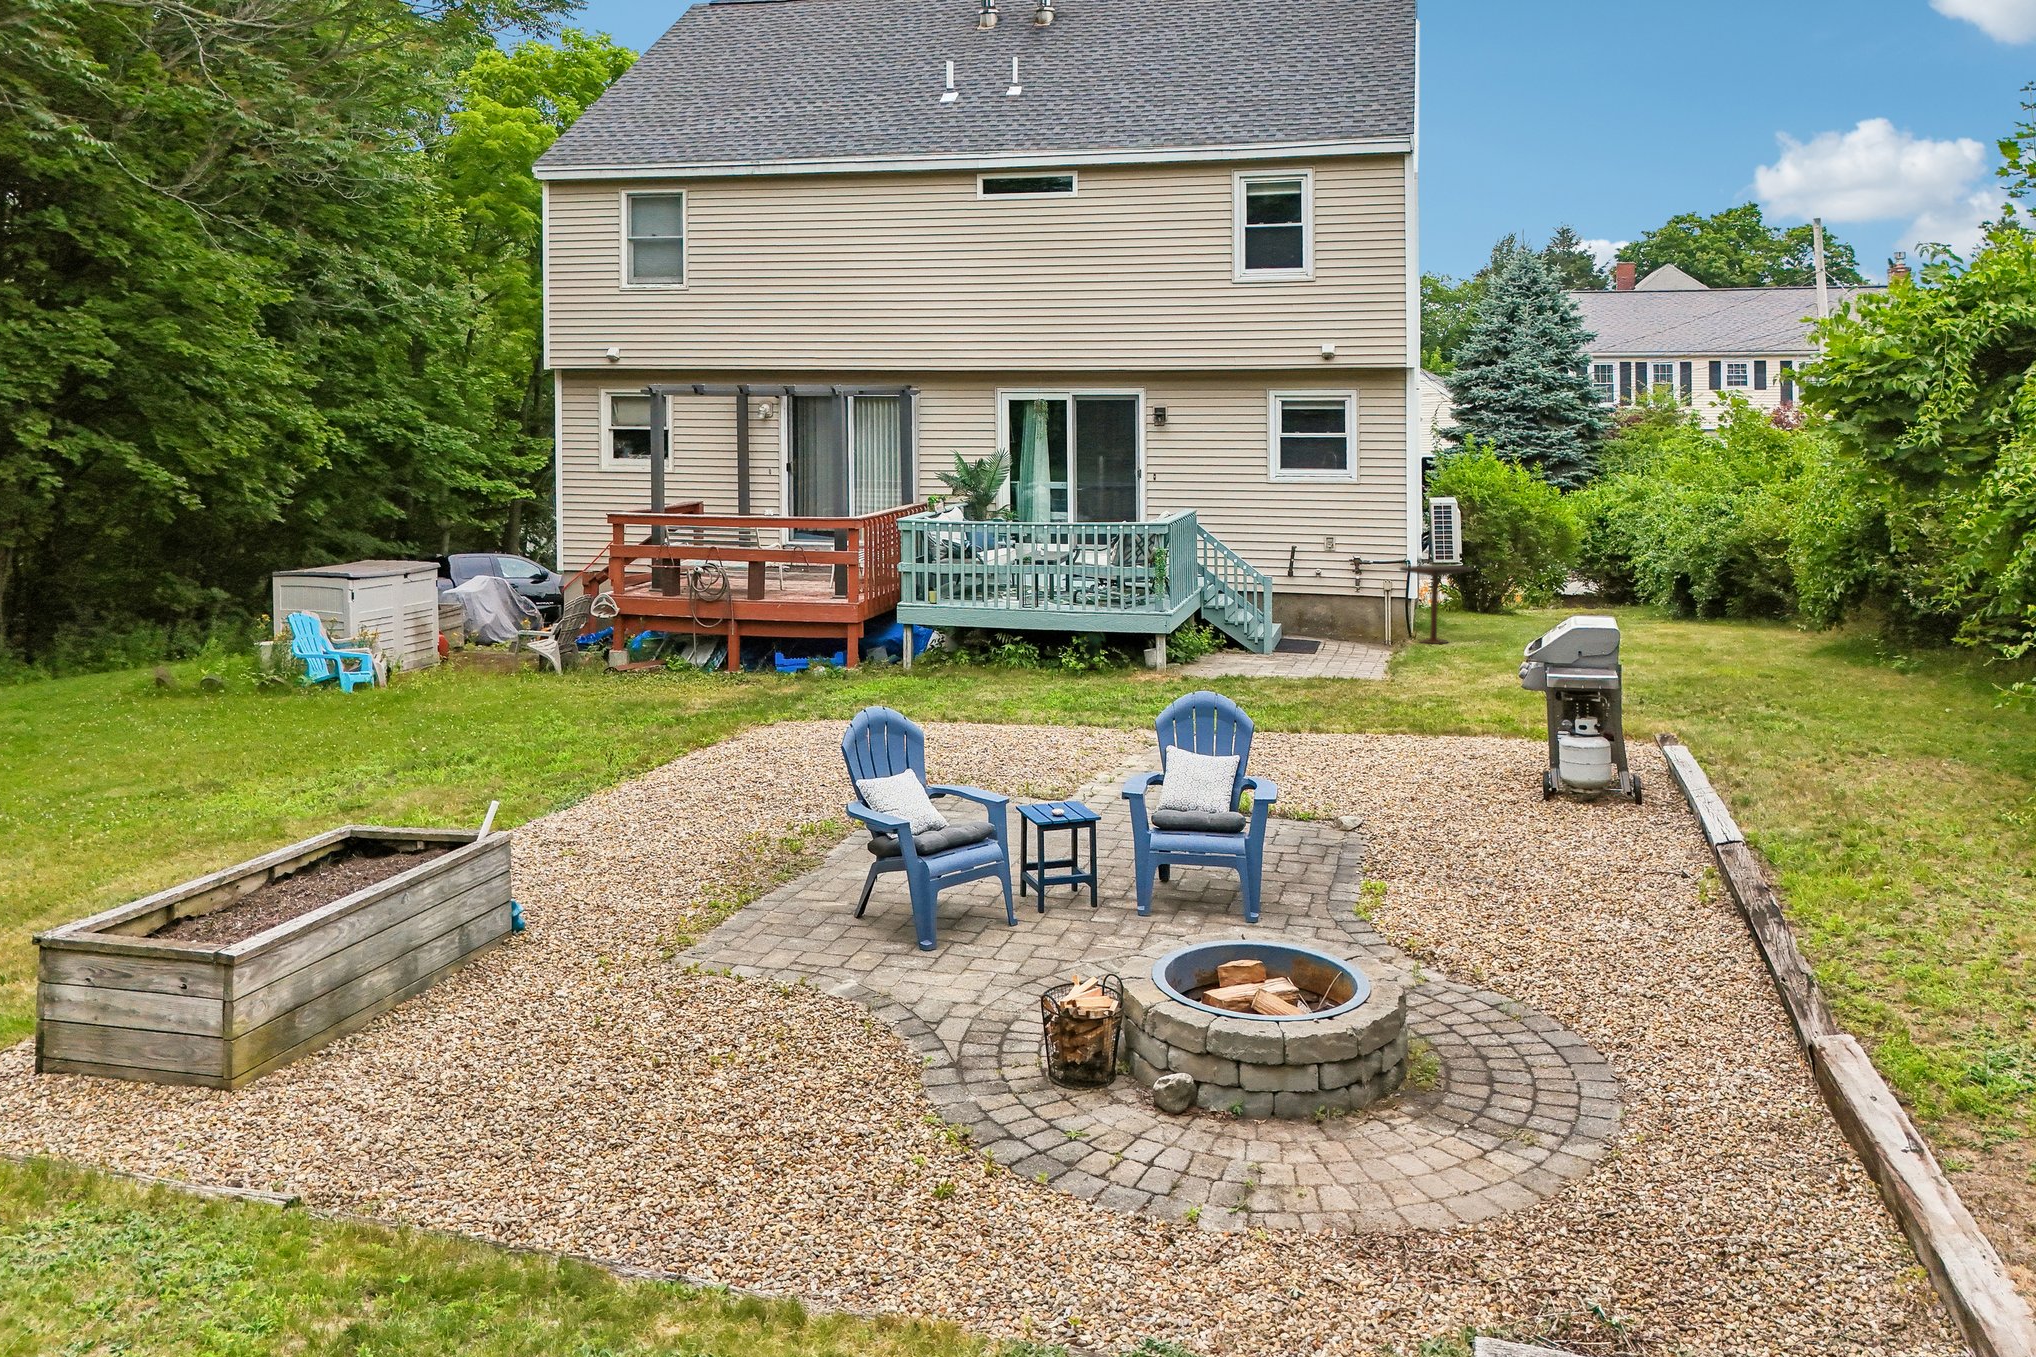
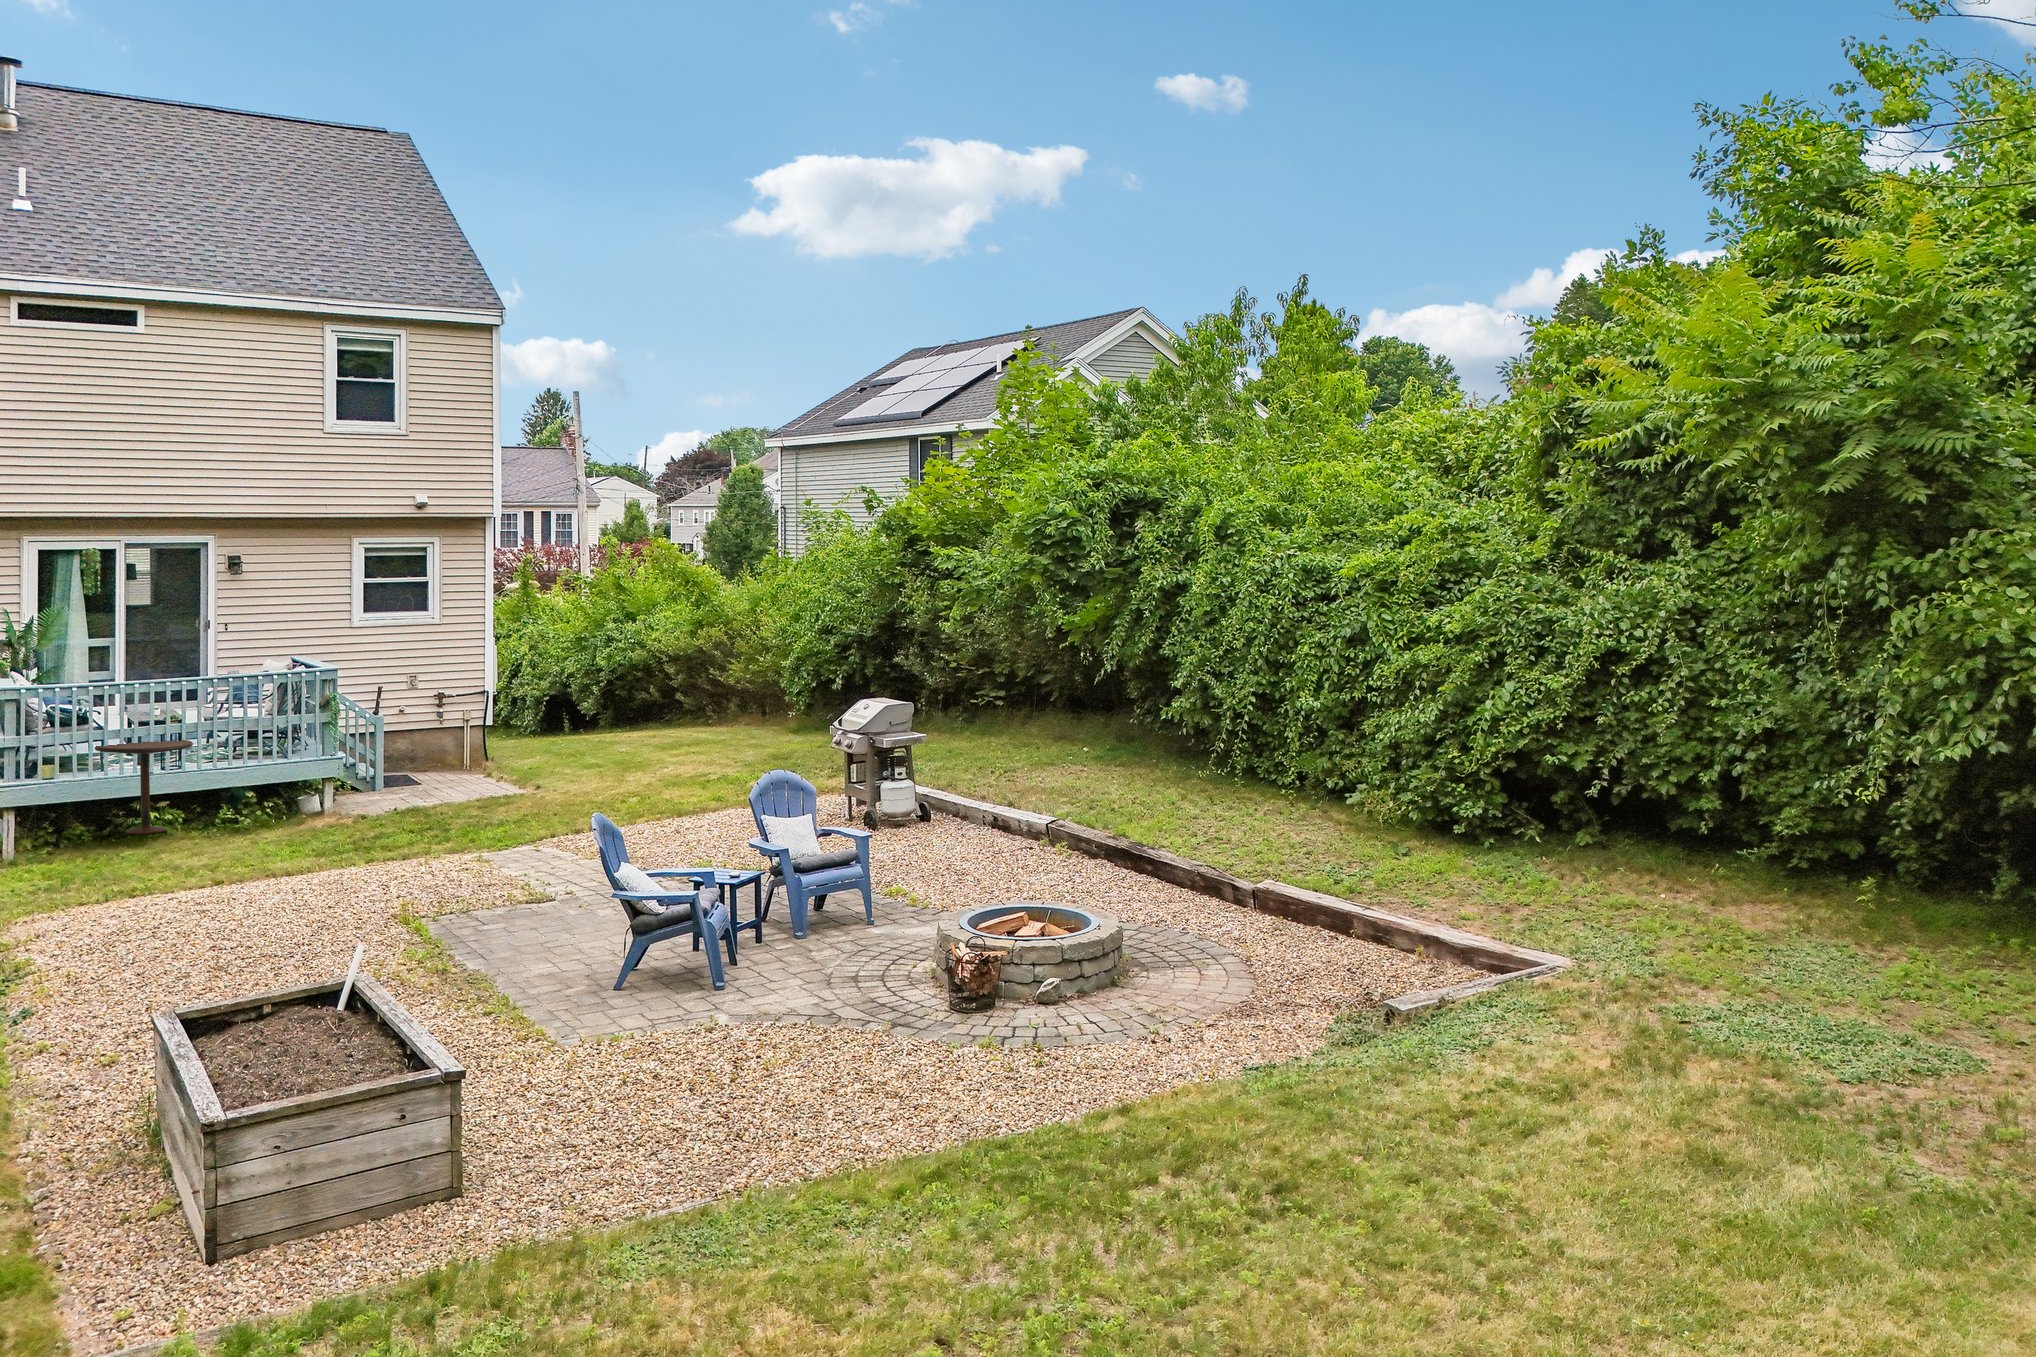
pedestal table: present [1400,566,1471,644] -> present [95,740,193,834]

